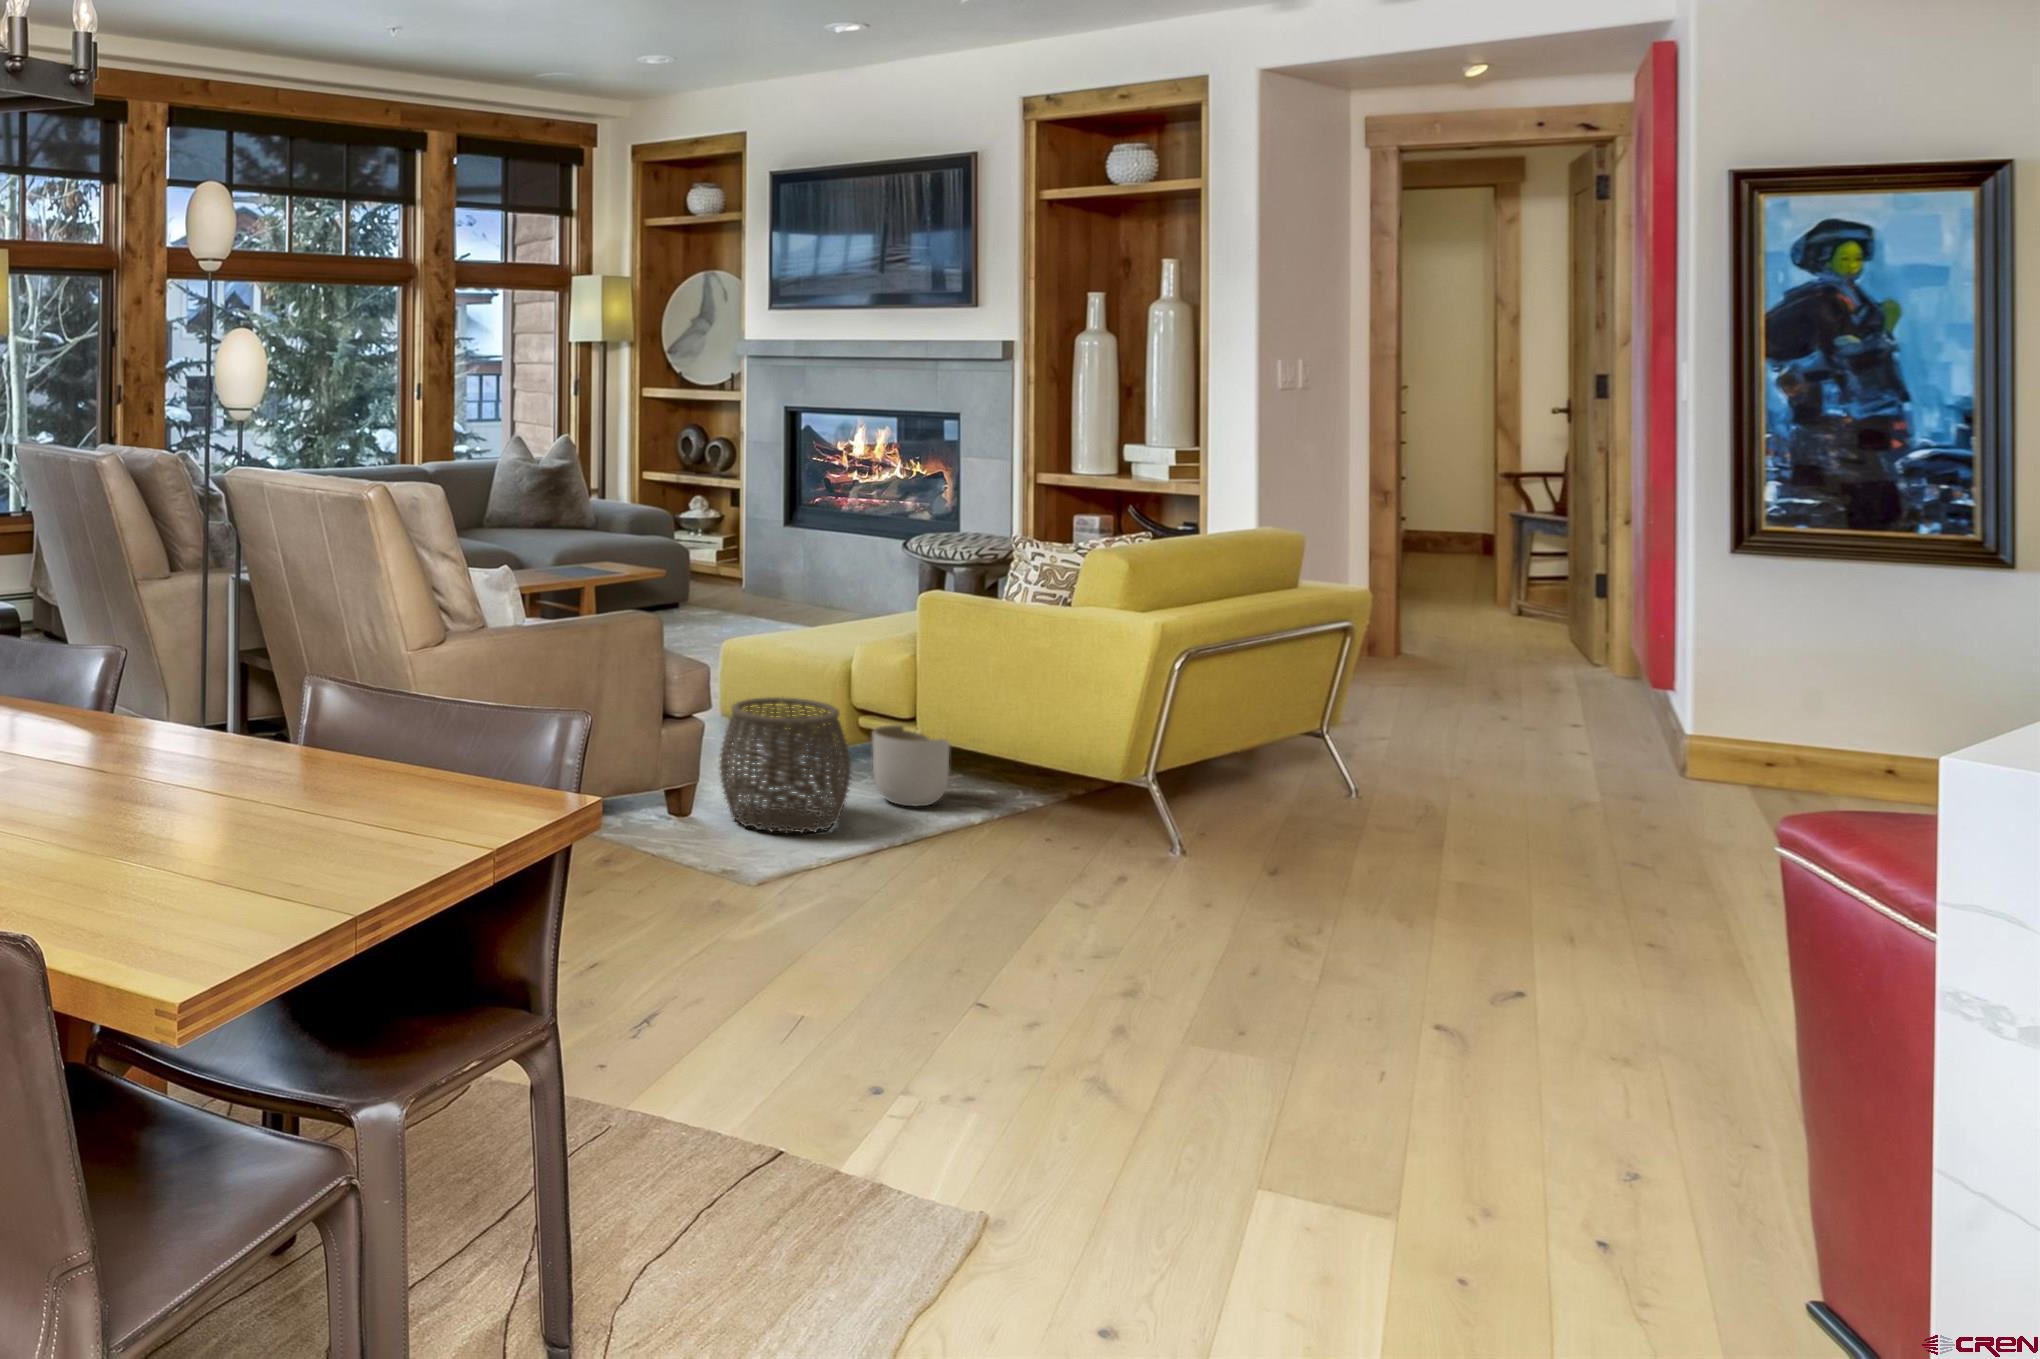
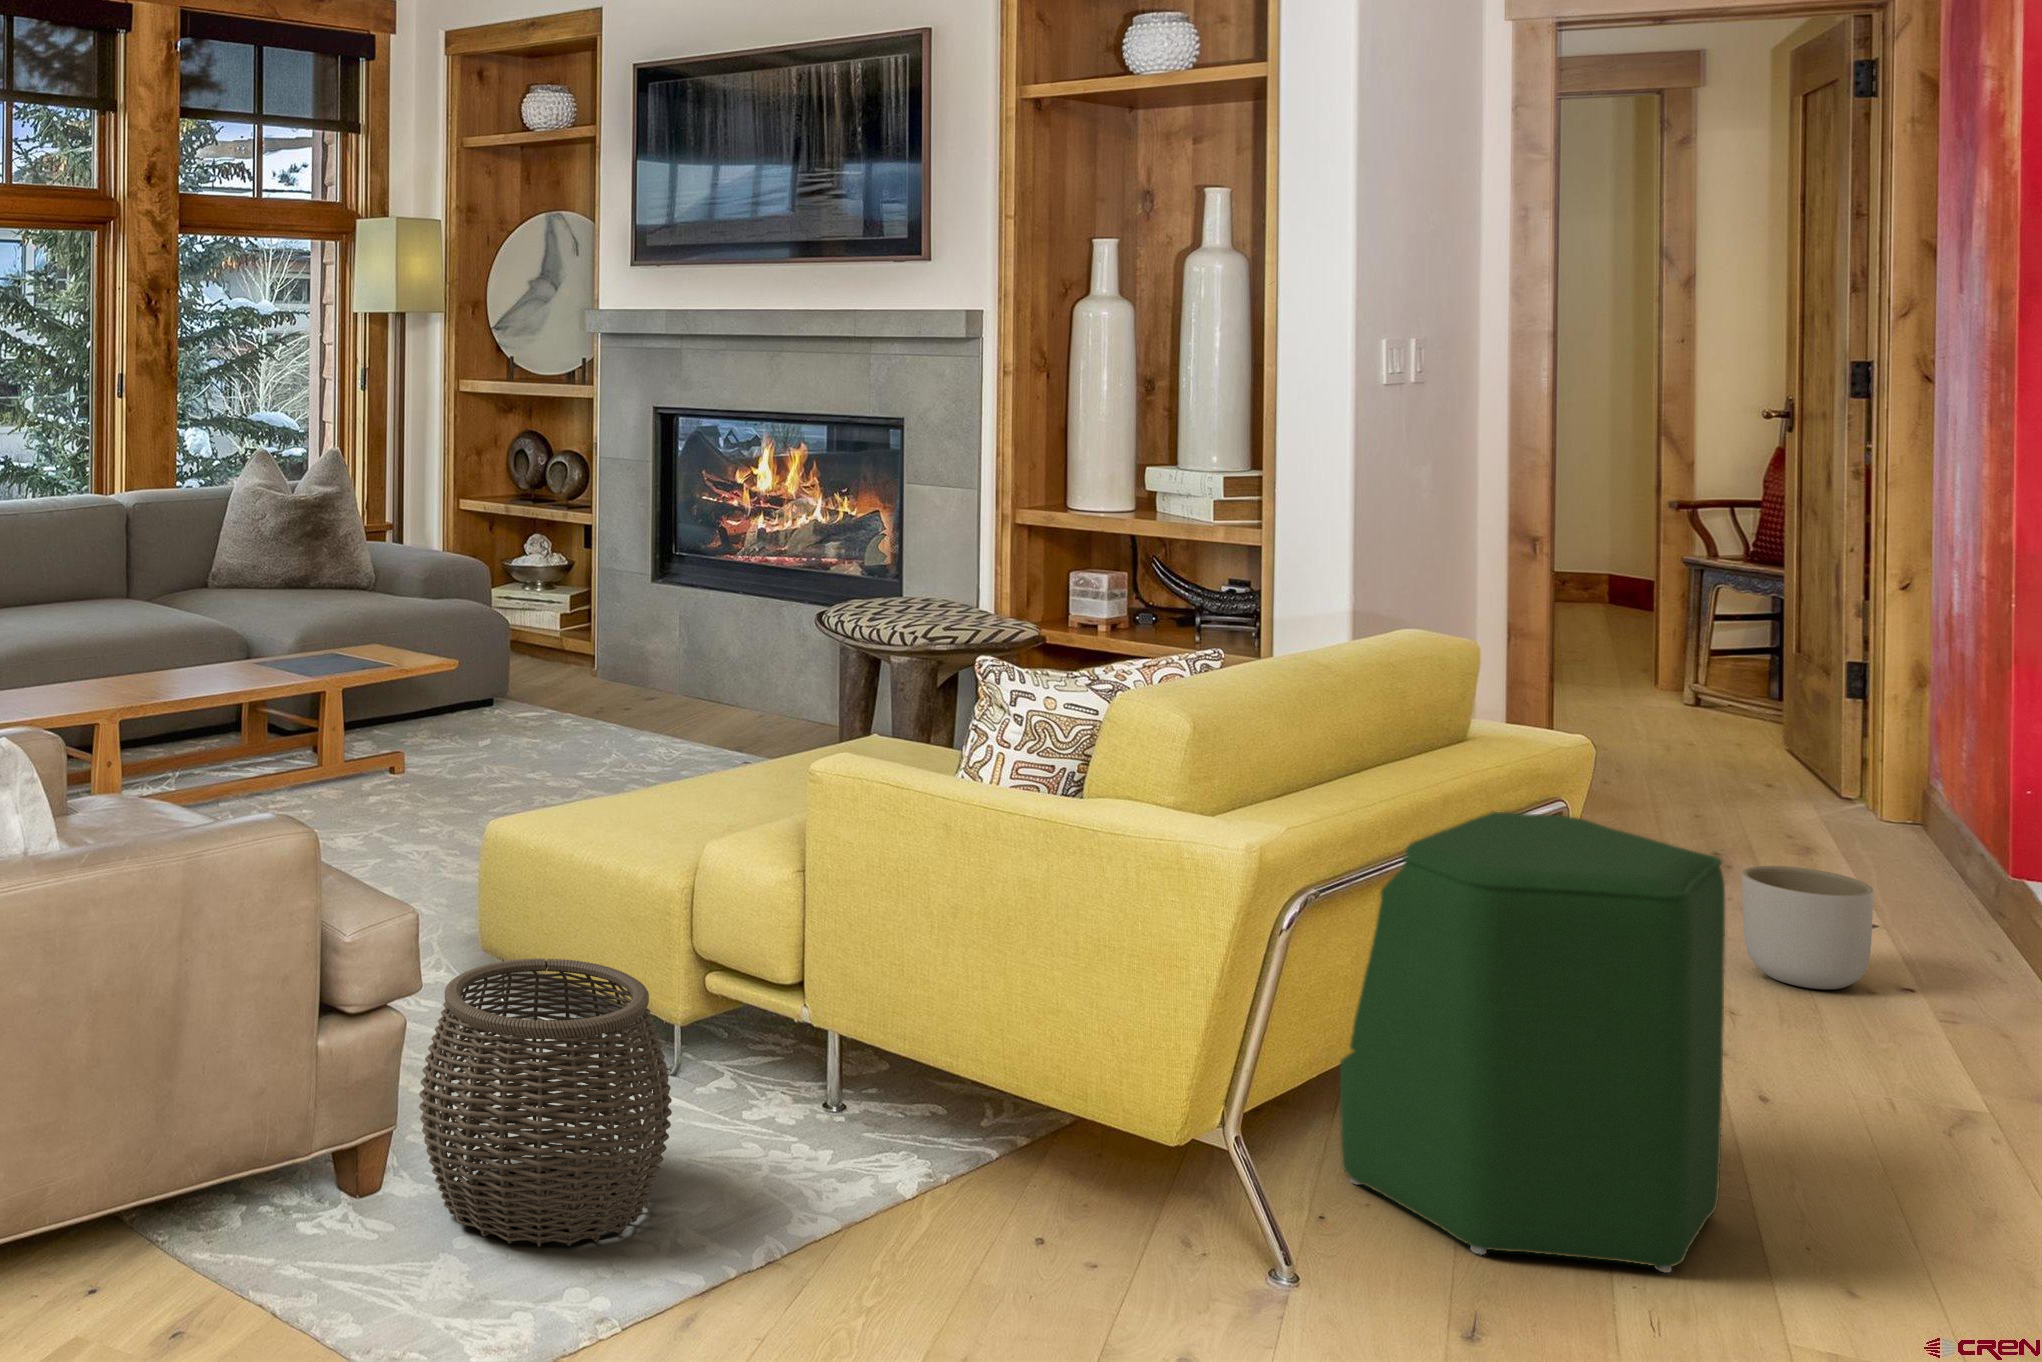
ottoman: none [1212,624,1418,852] -> present [1340,811,1725,1273]
planter: present [872,725,949,807] -> present [1742,866,1873,989]

